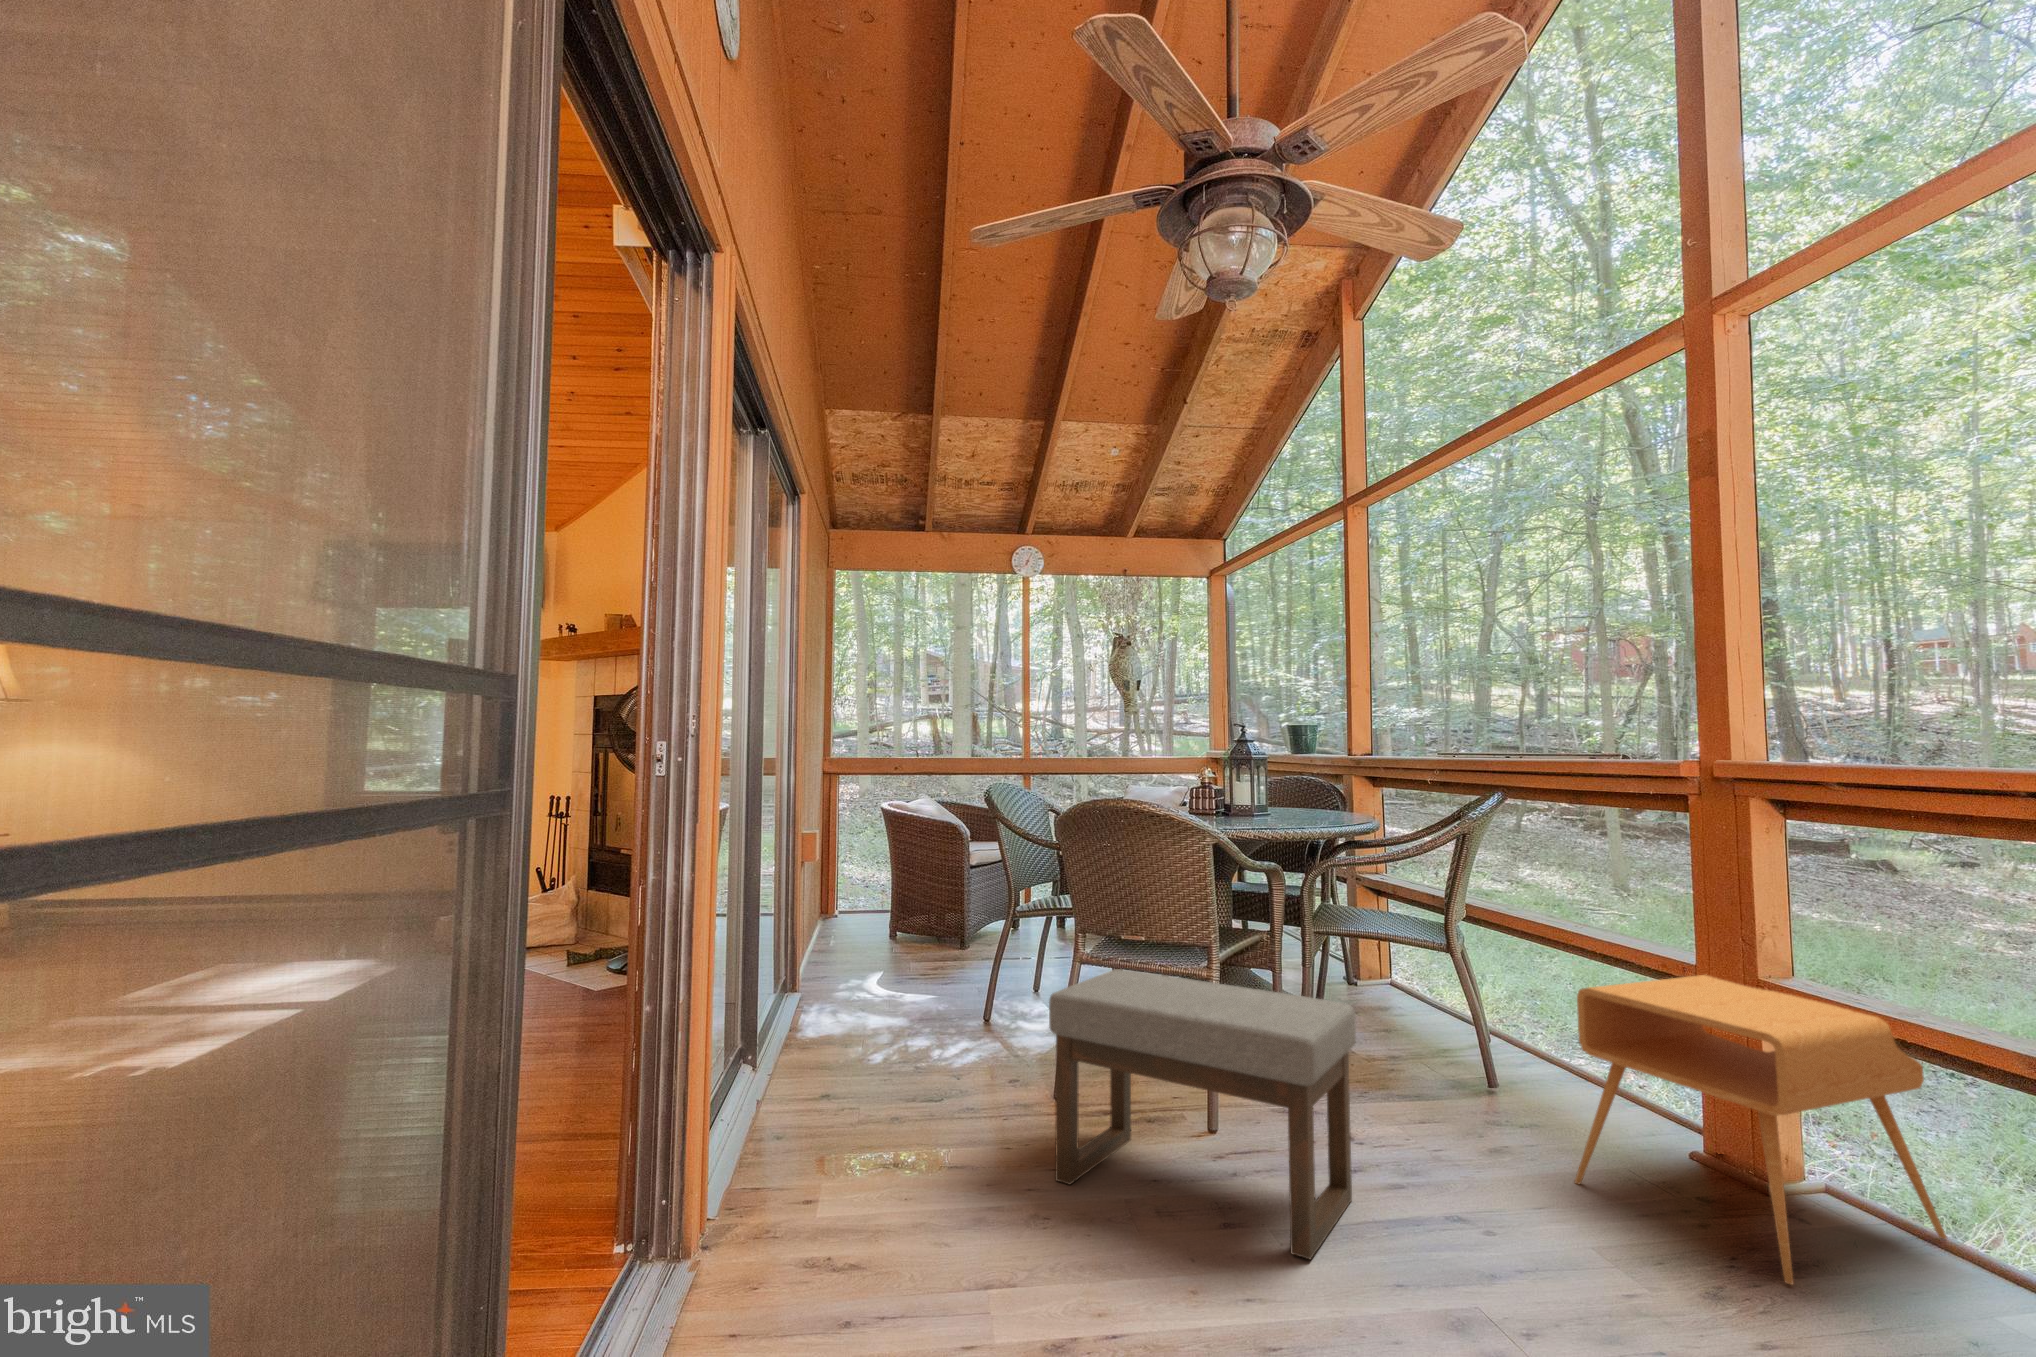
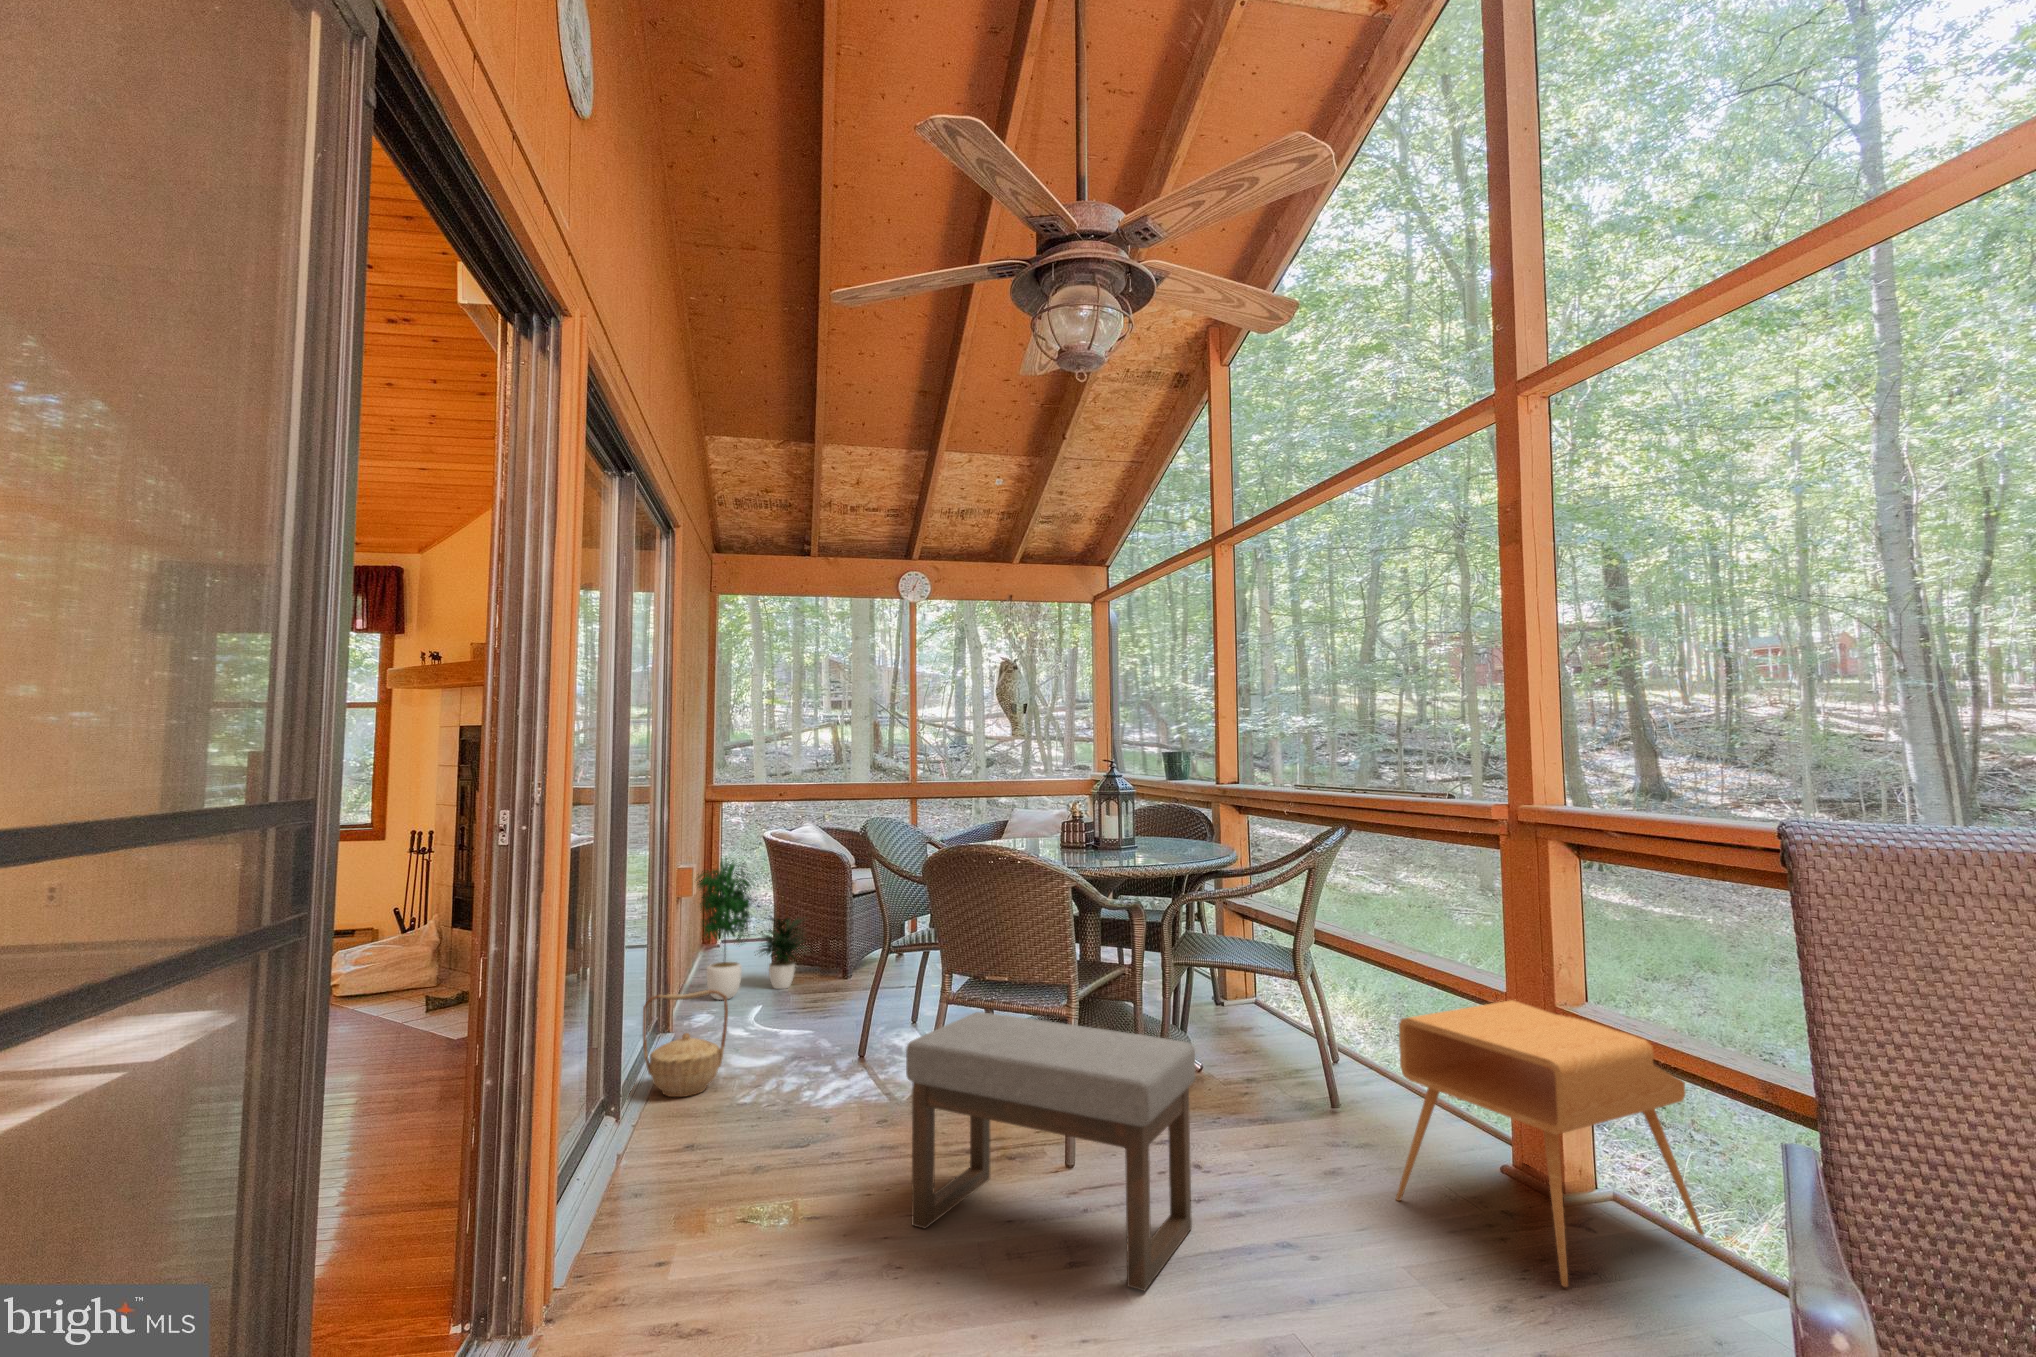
potted plant: none [817,821,932,962] -> present [696,859,806,1000]
basket: none [777,945,859,1049] -> present [643,990,728,1097]

